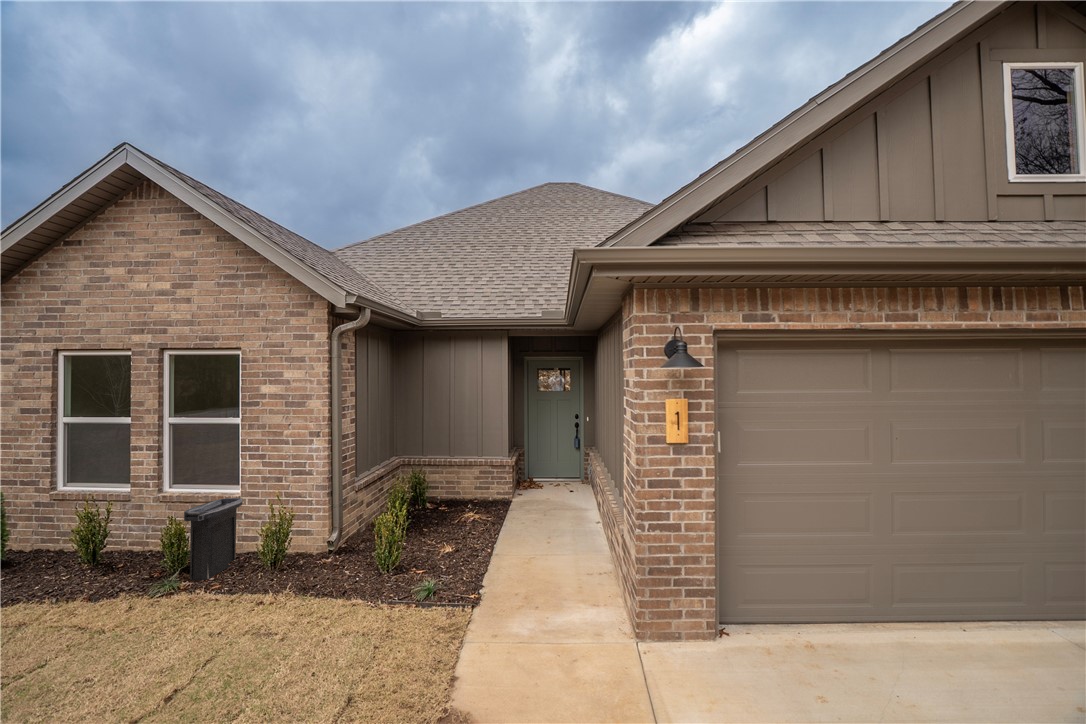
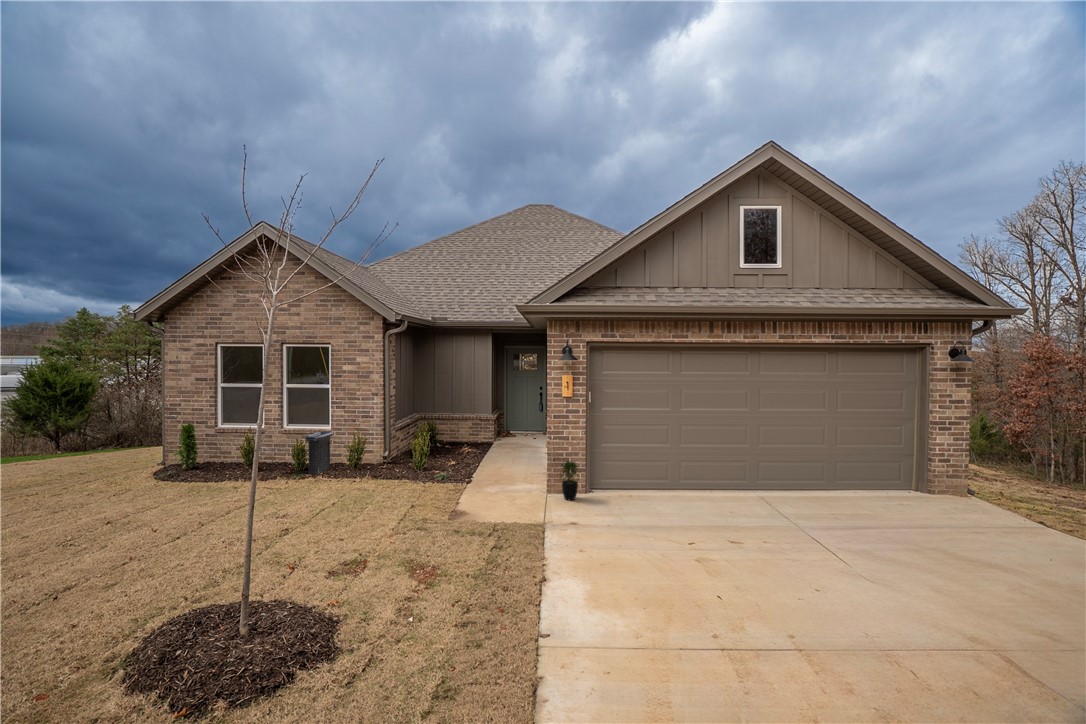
potted plant: none [663,576,716,667] -> present [560,461,579,500]

